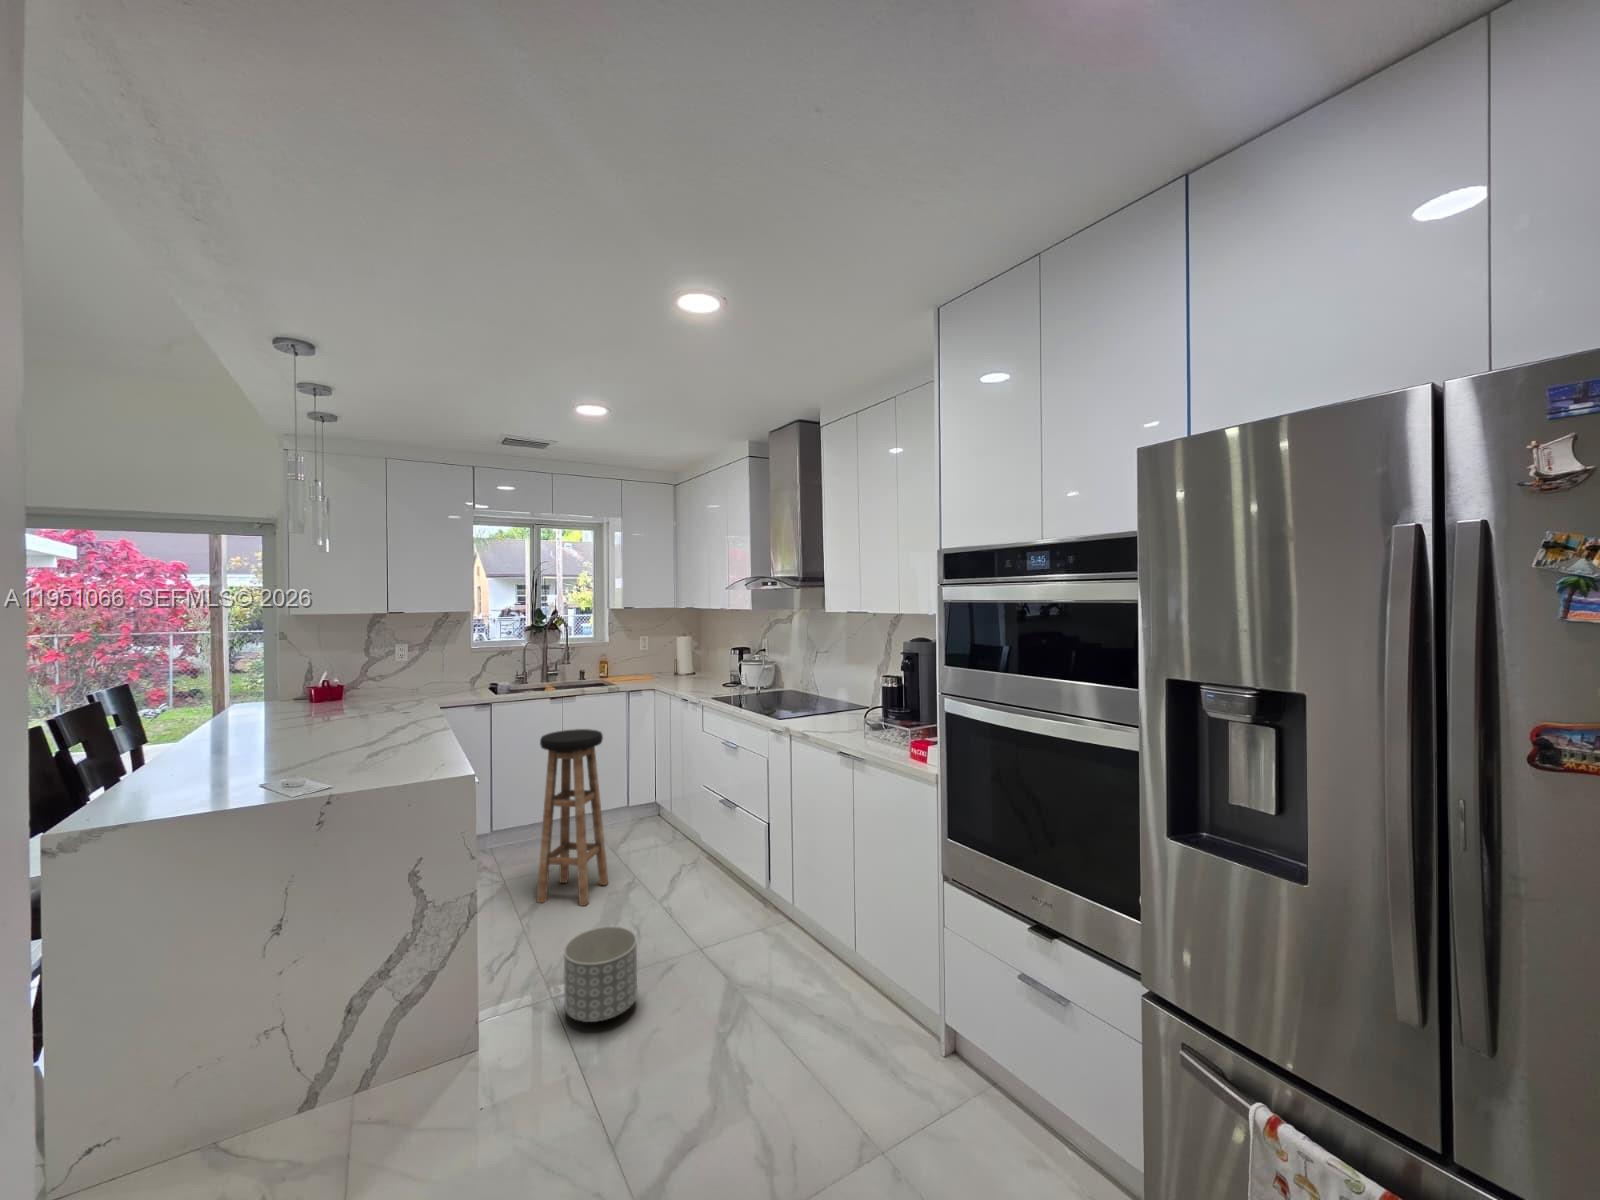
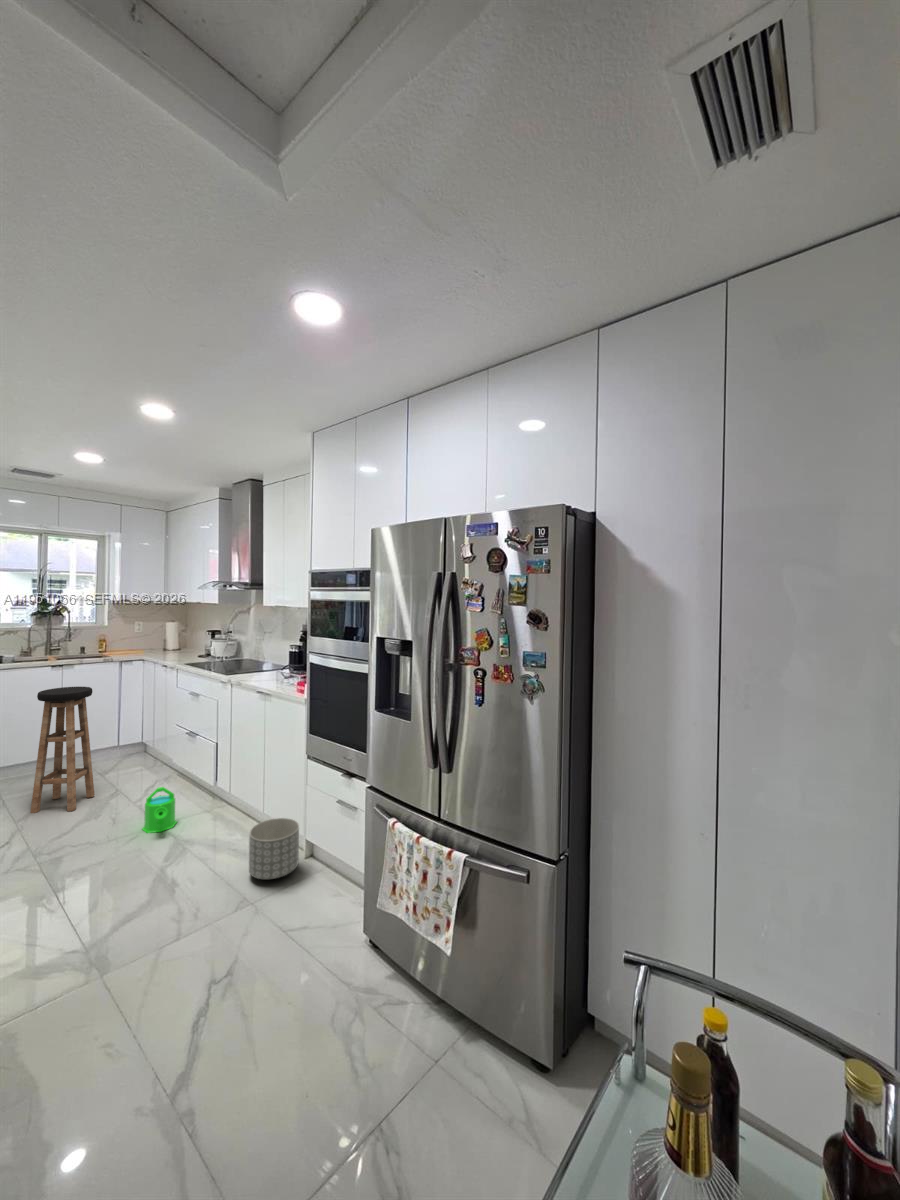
watering can: none [676,889,723,960] -> present [142,787,177,833]
planter: present [564,926,637,1022] -> present [249,818,299,879]

